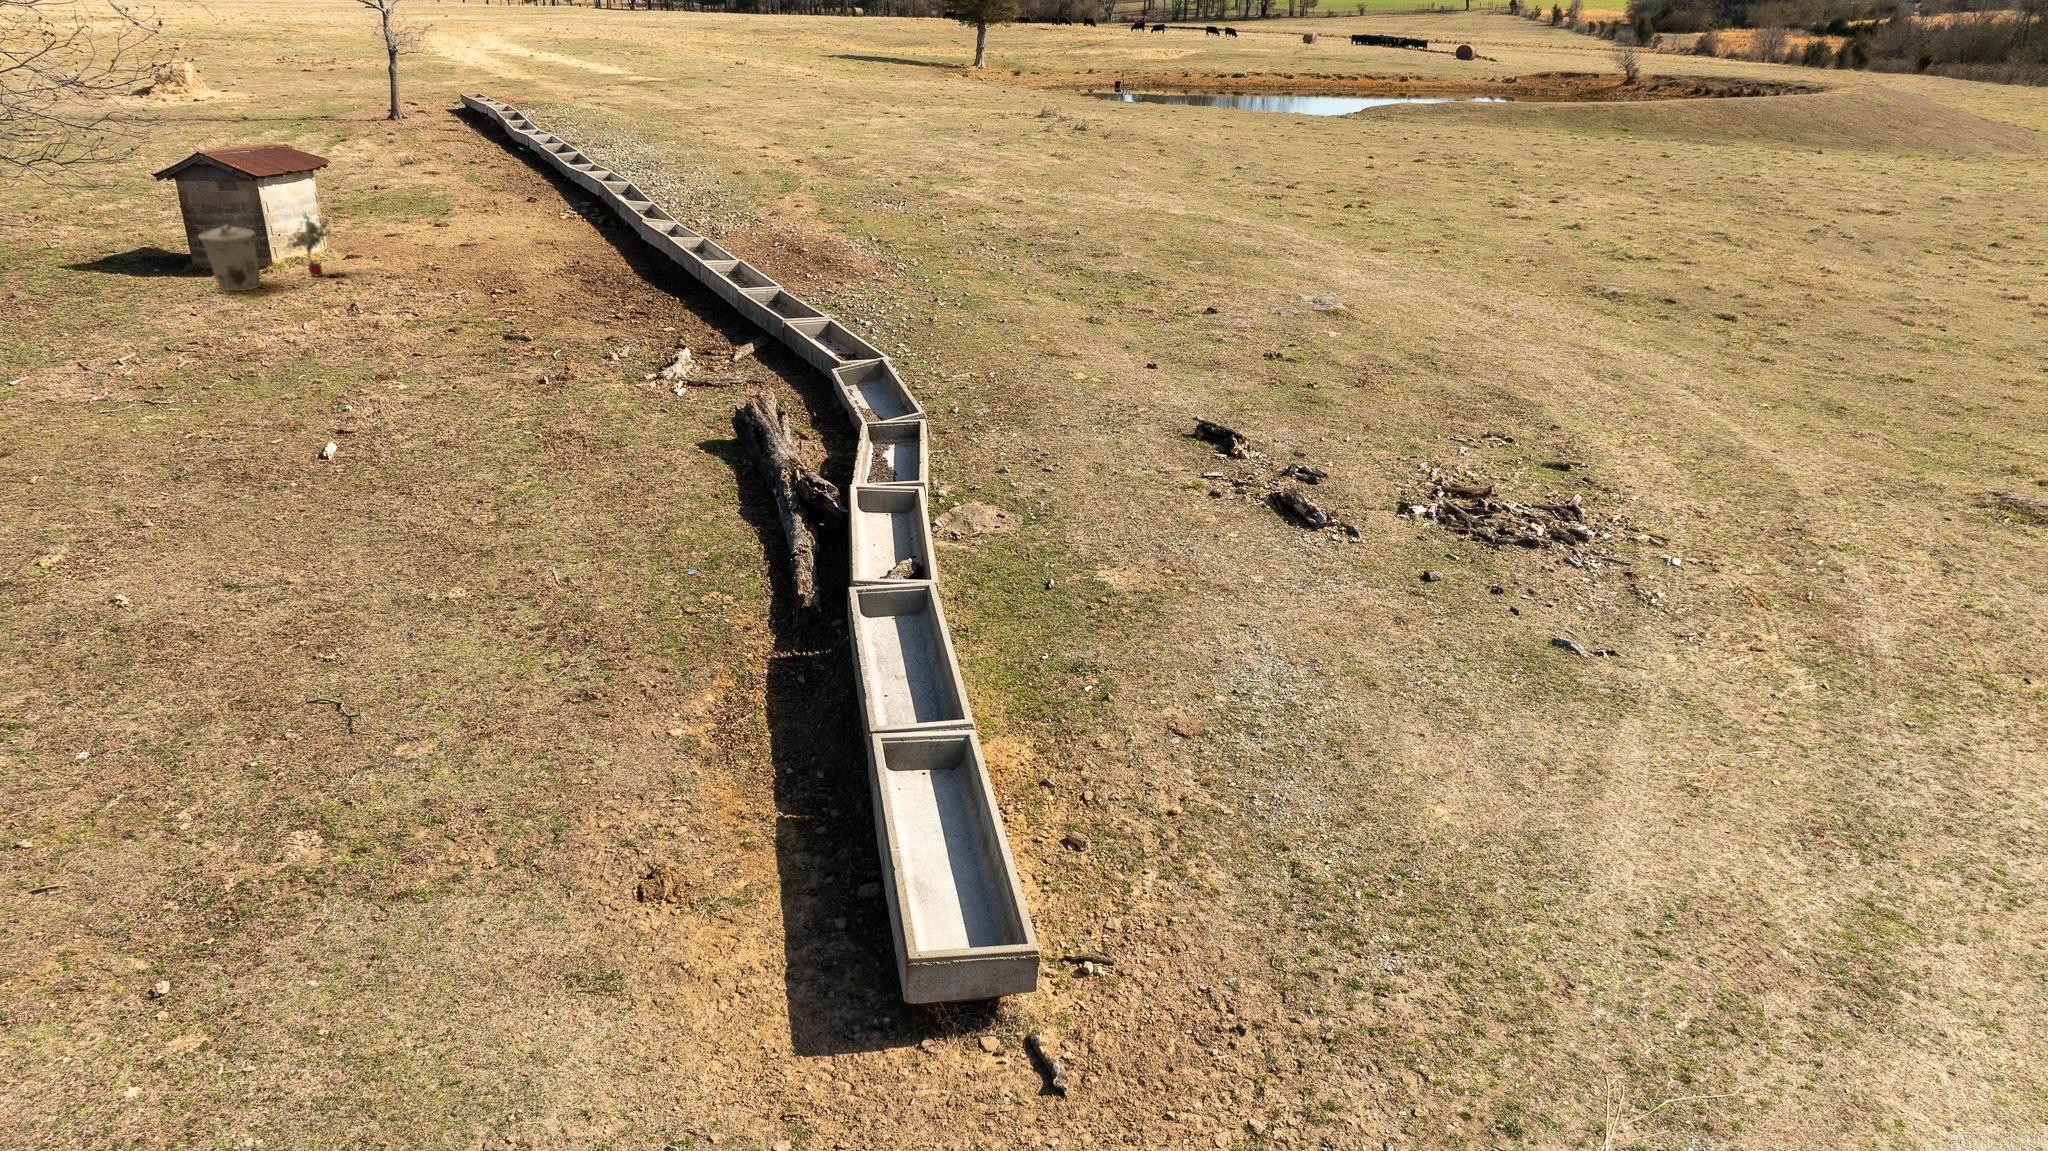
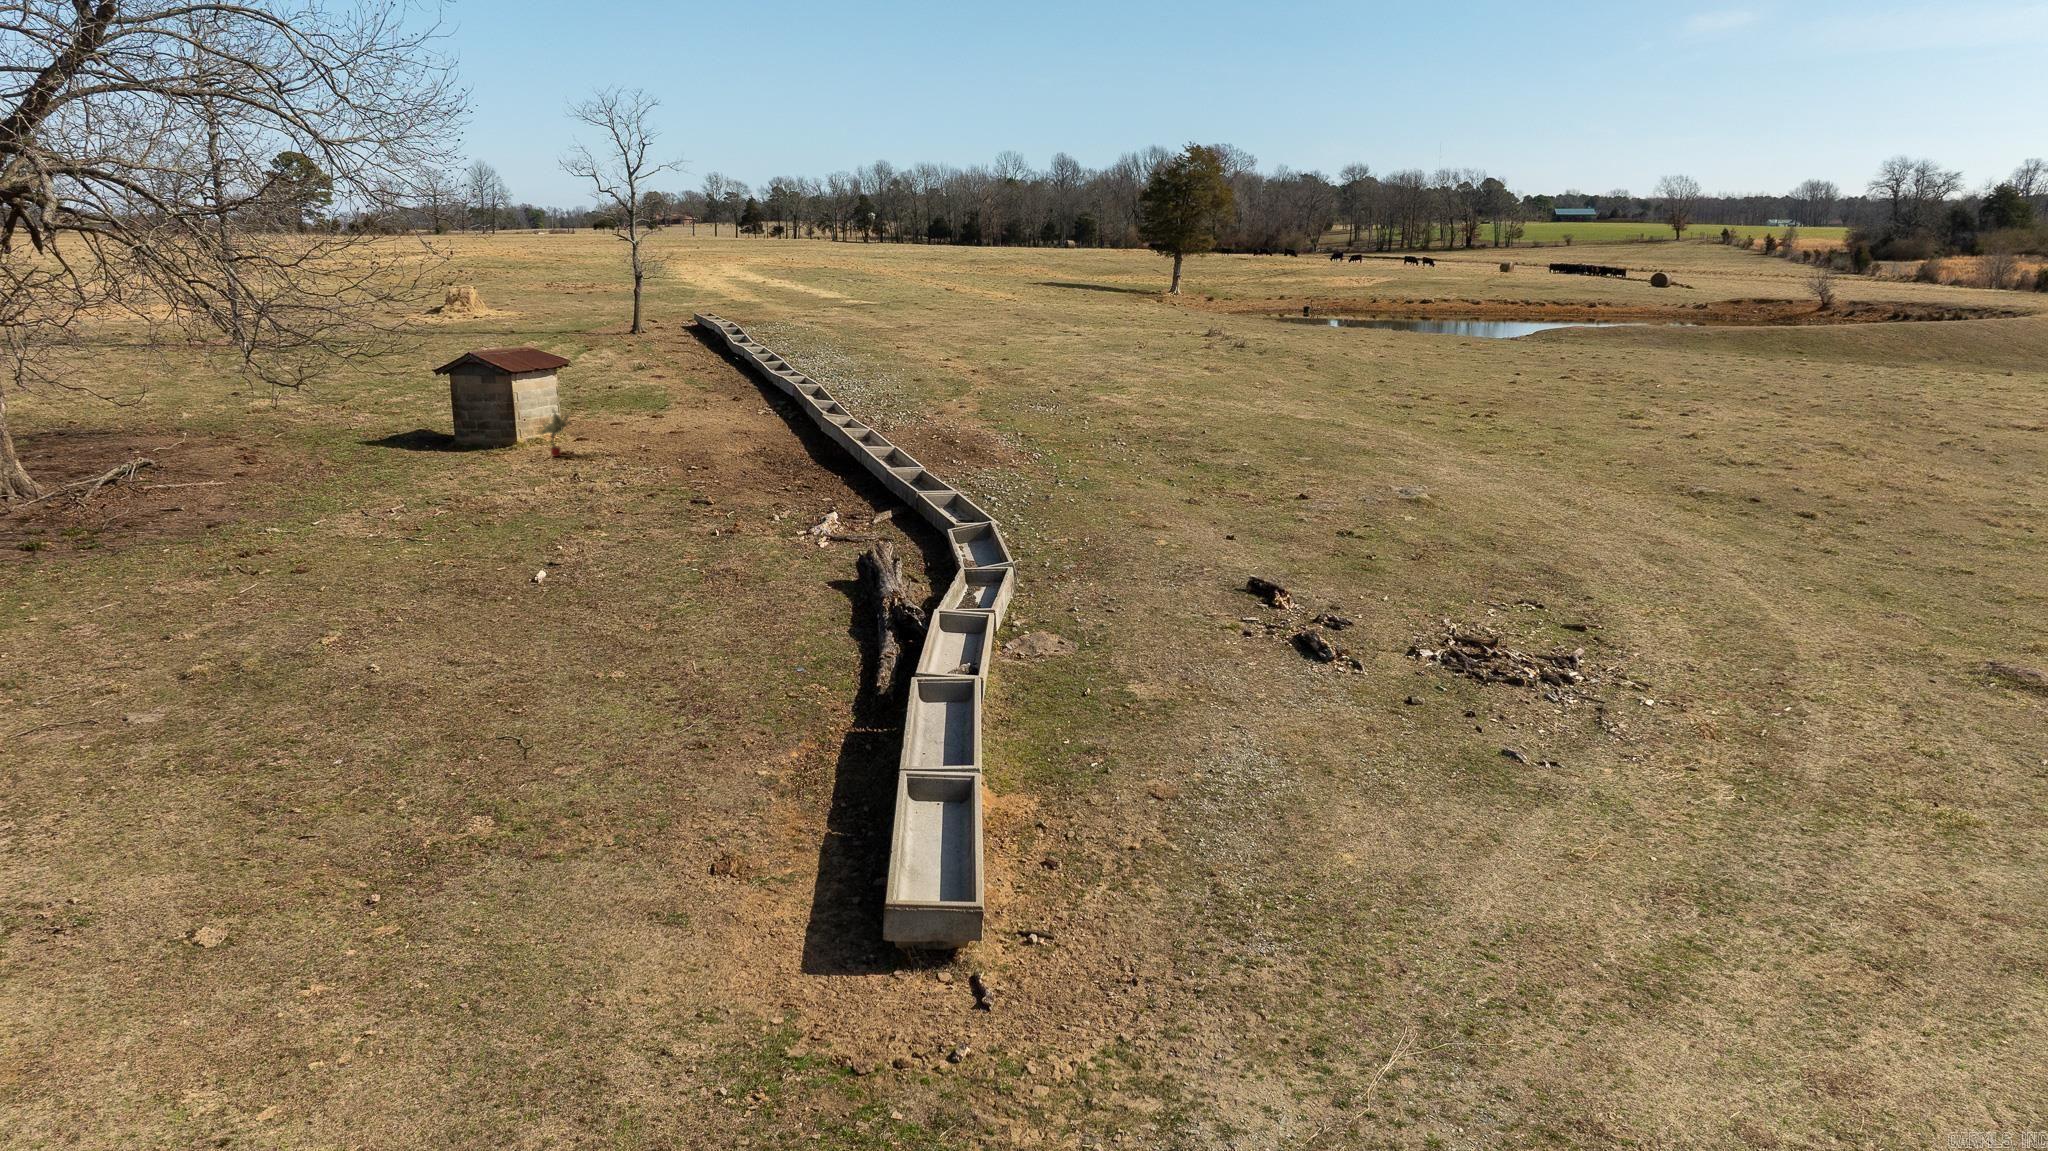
trash can: present [198,225,261,291] -> none [474,416,515,466]

